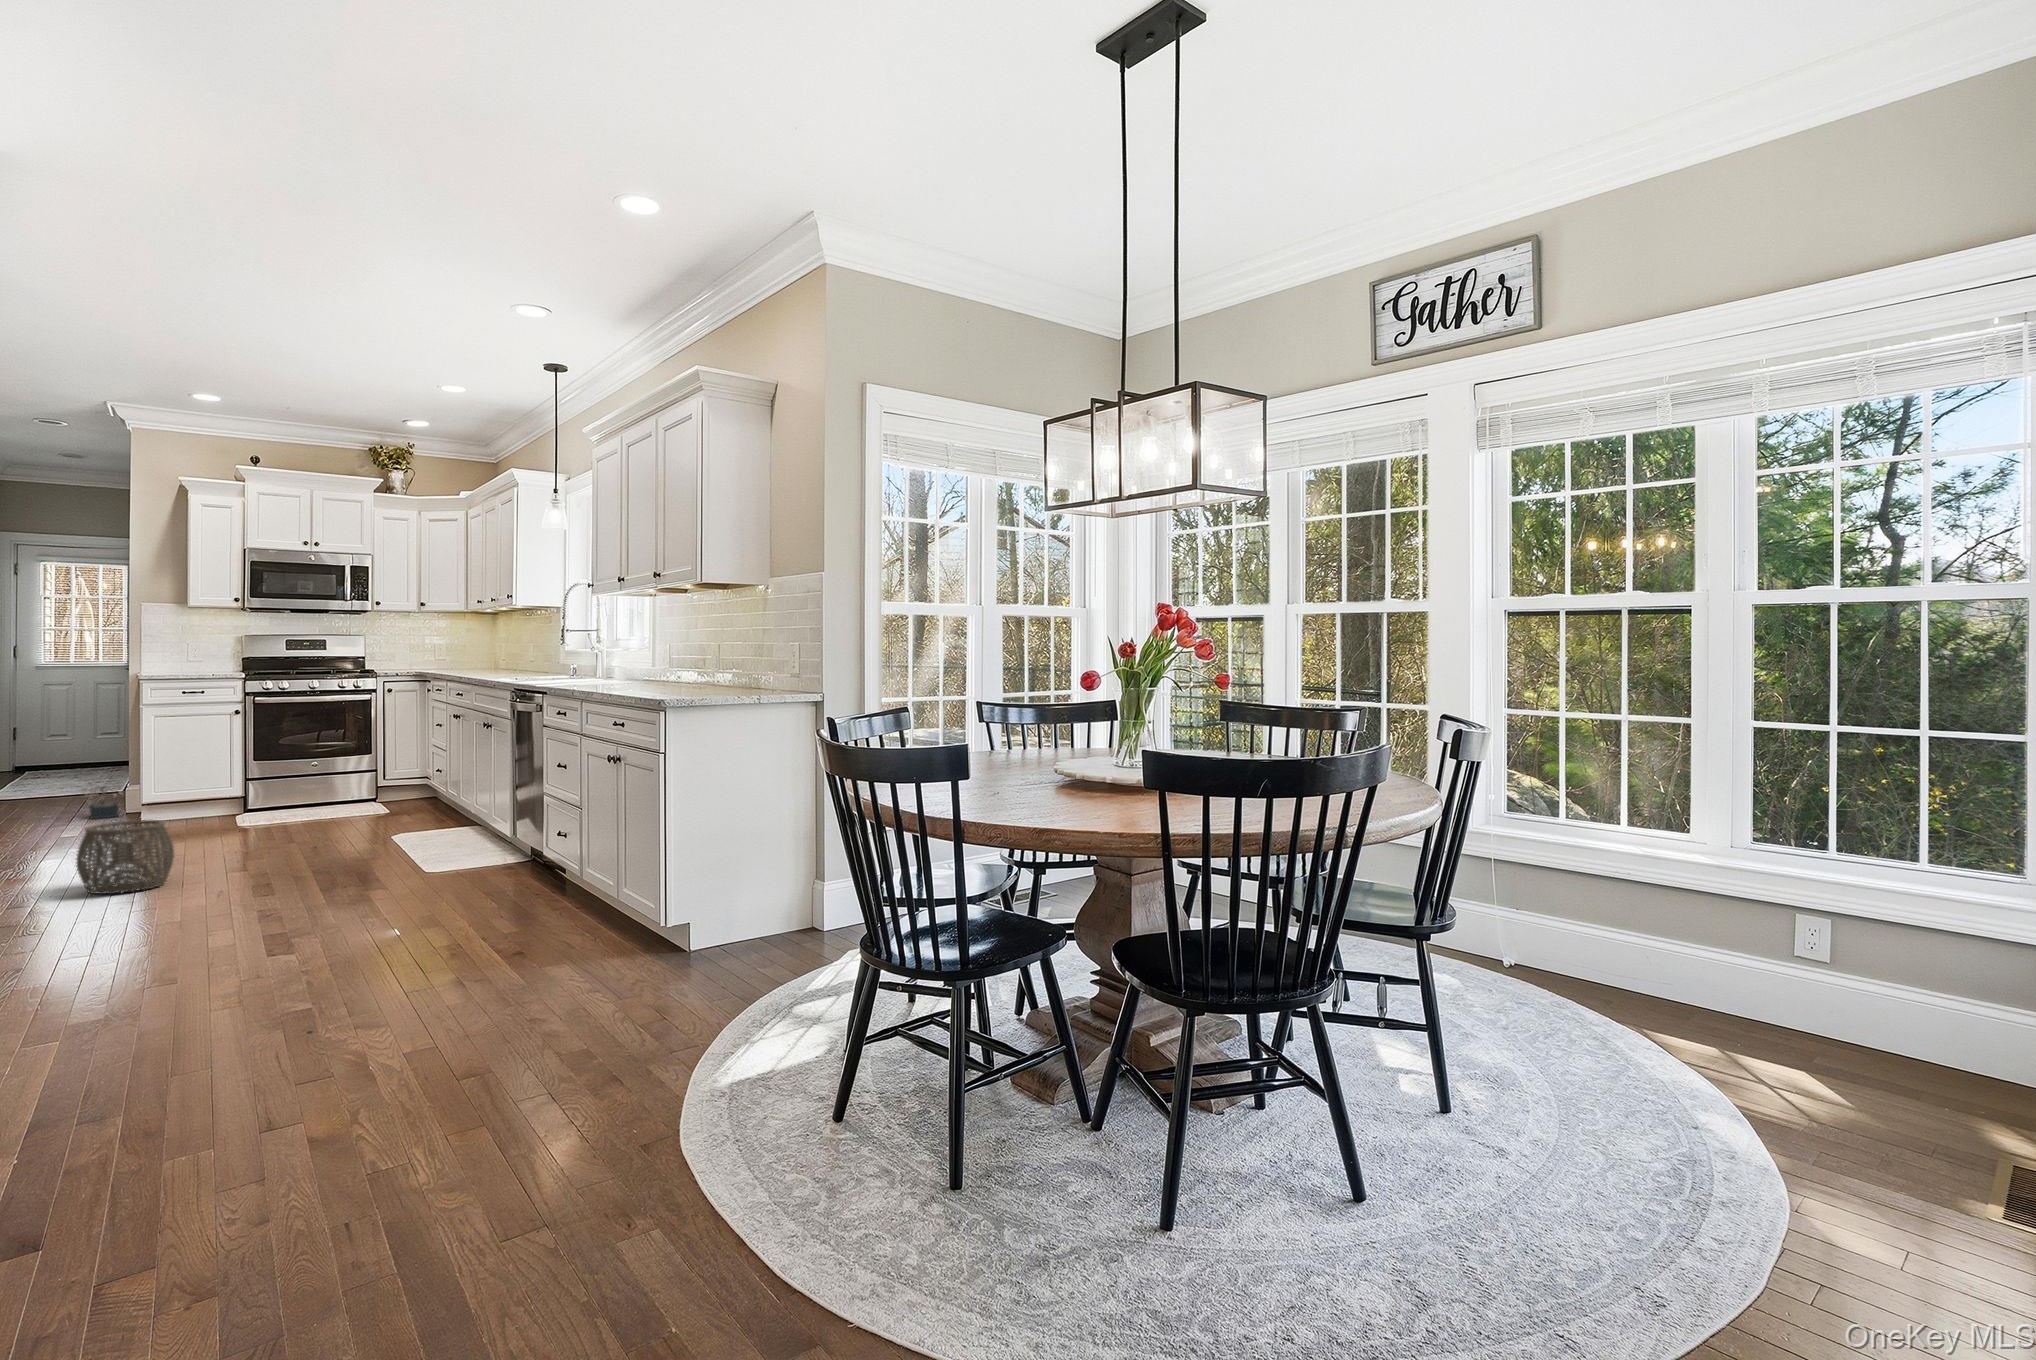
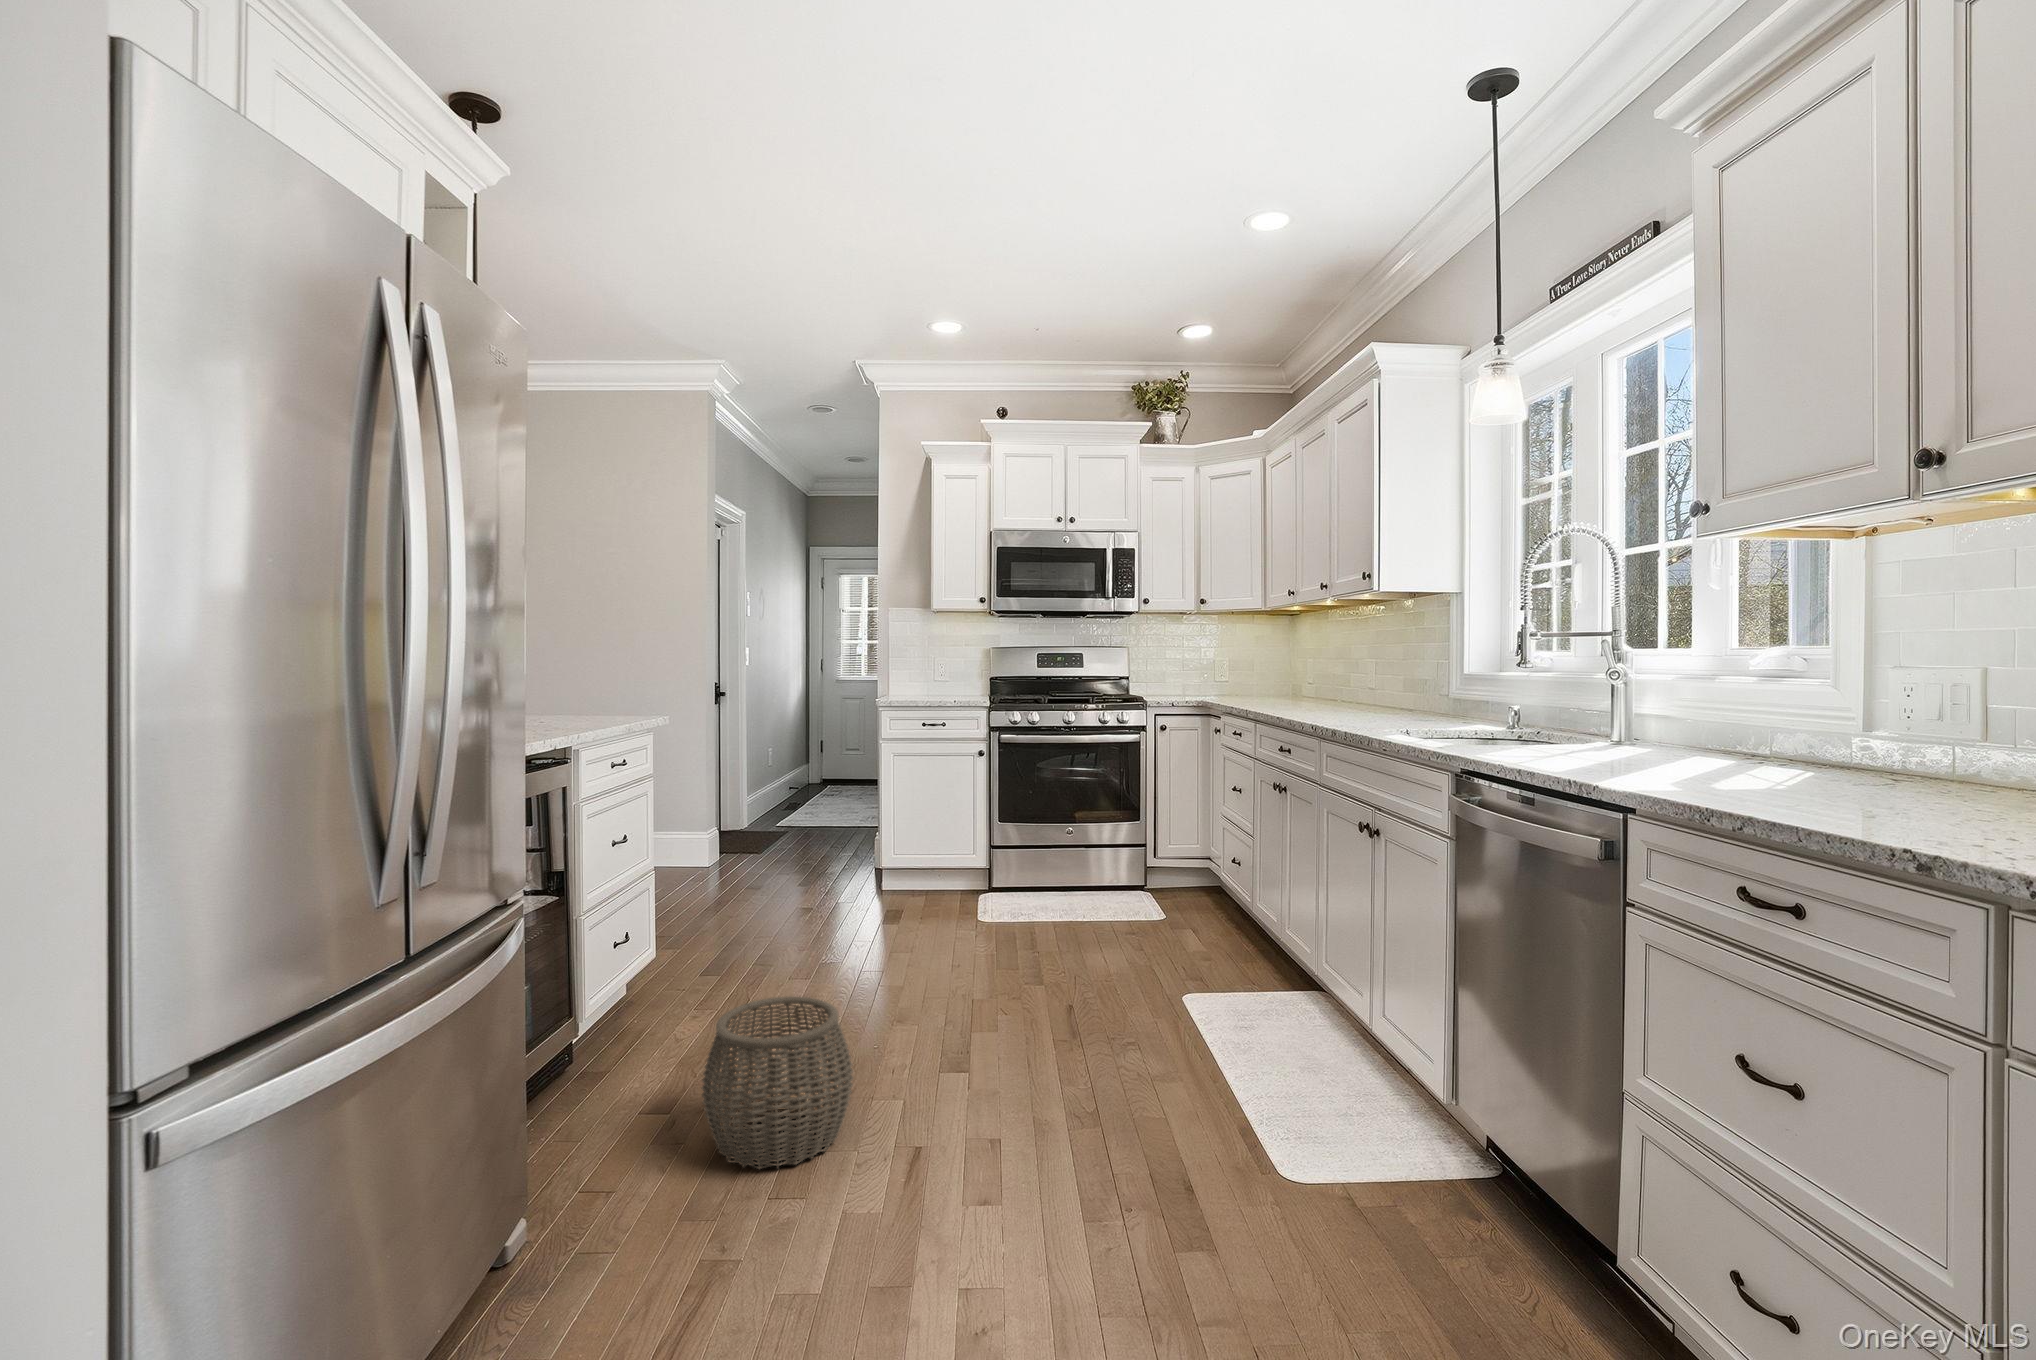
decorative plant: present [77,772,123,819] -> none [828,816,873,879]

